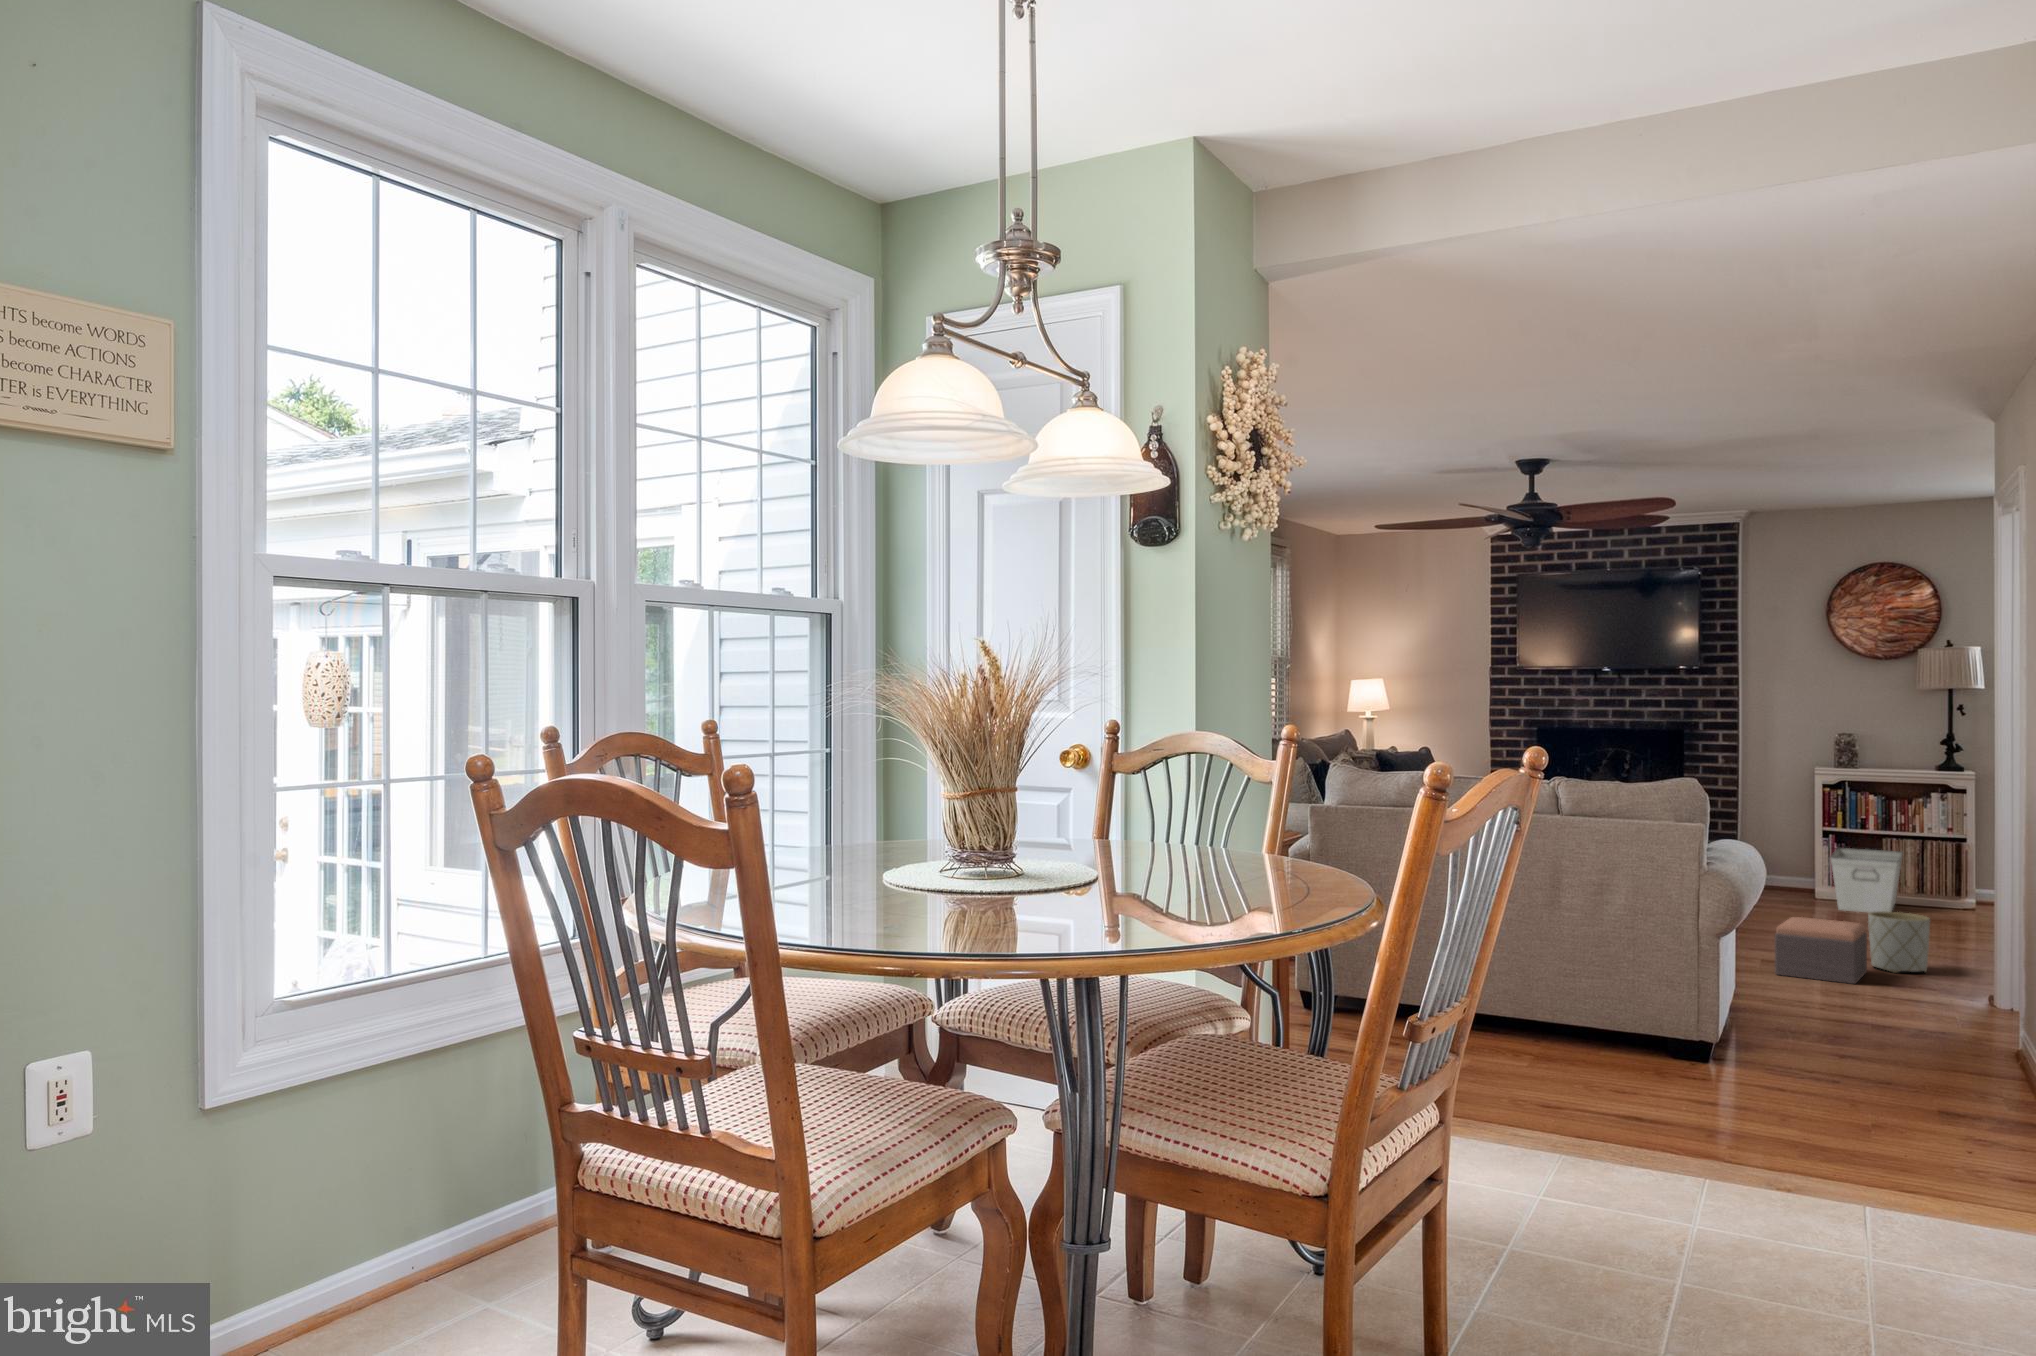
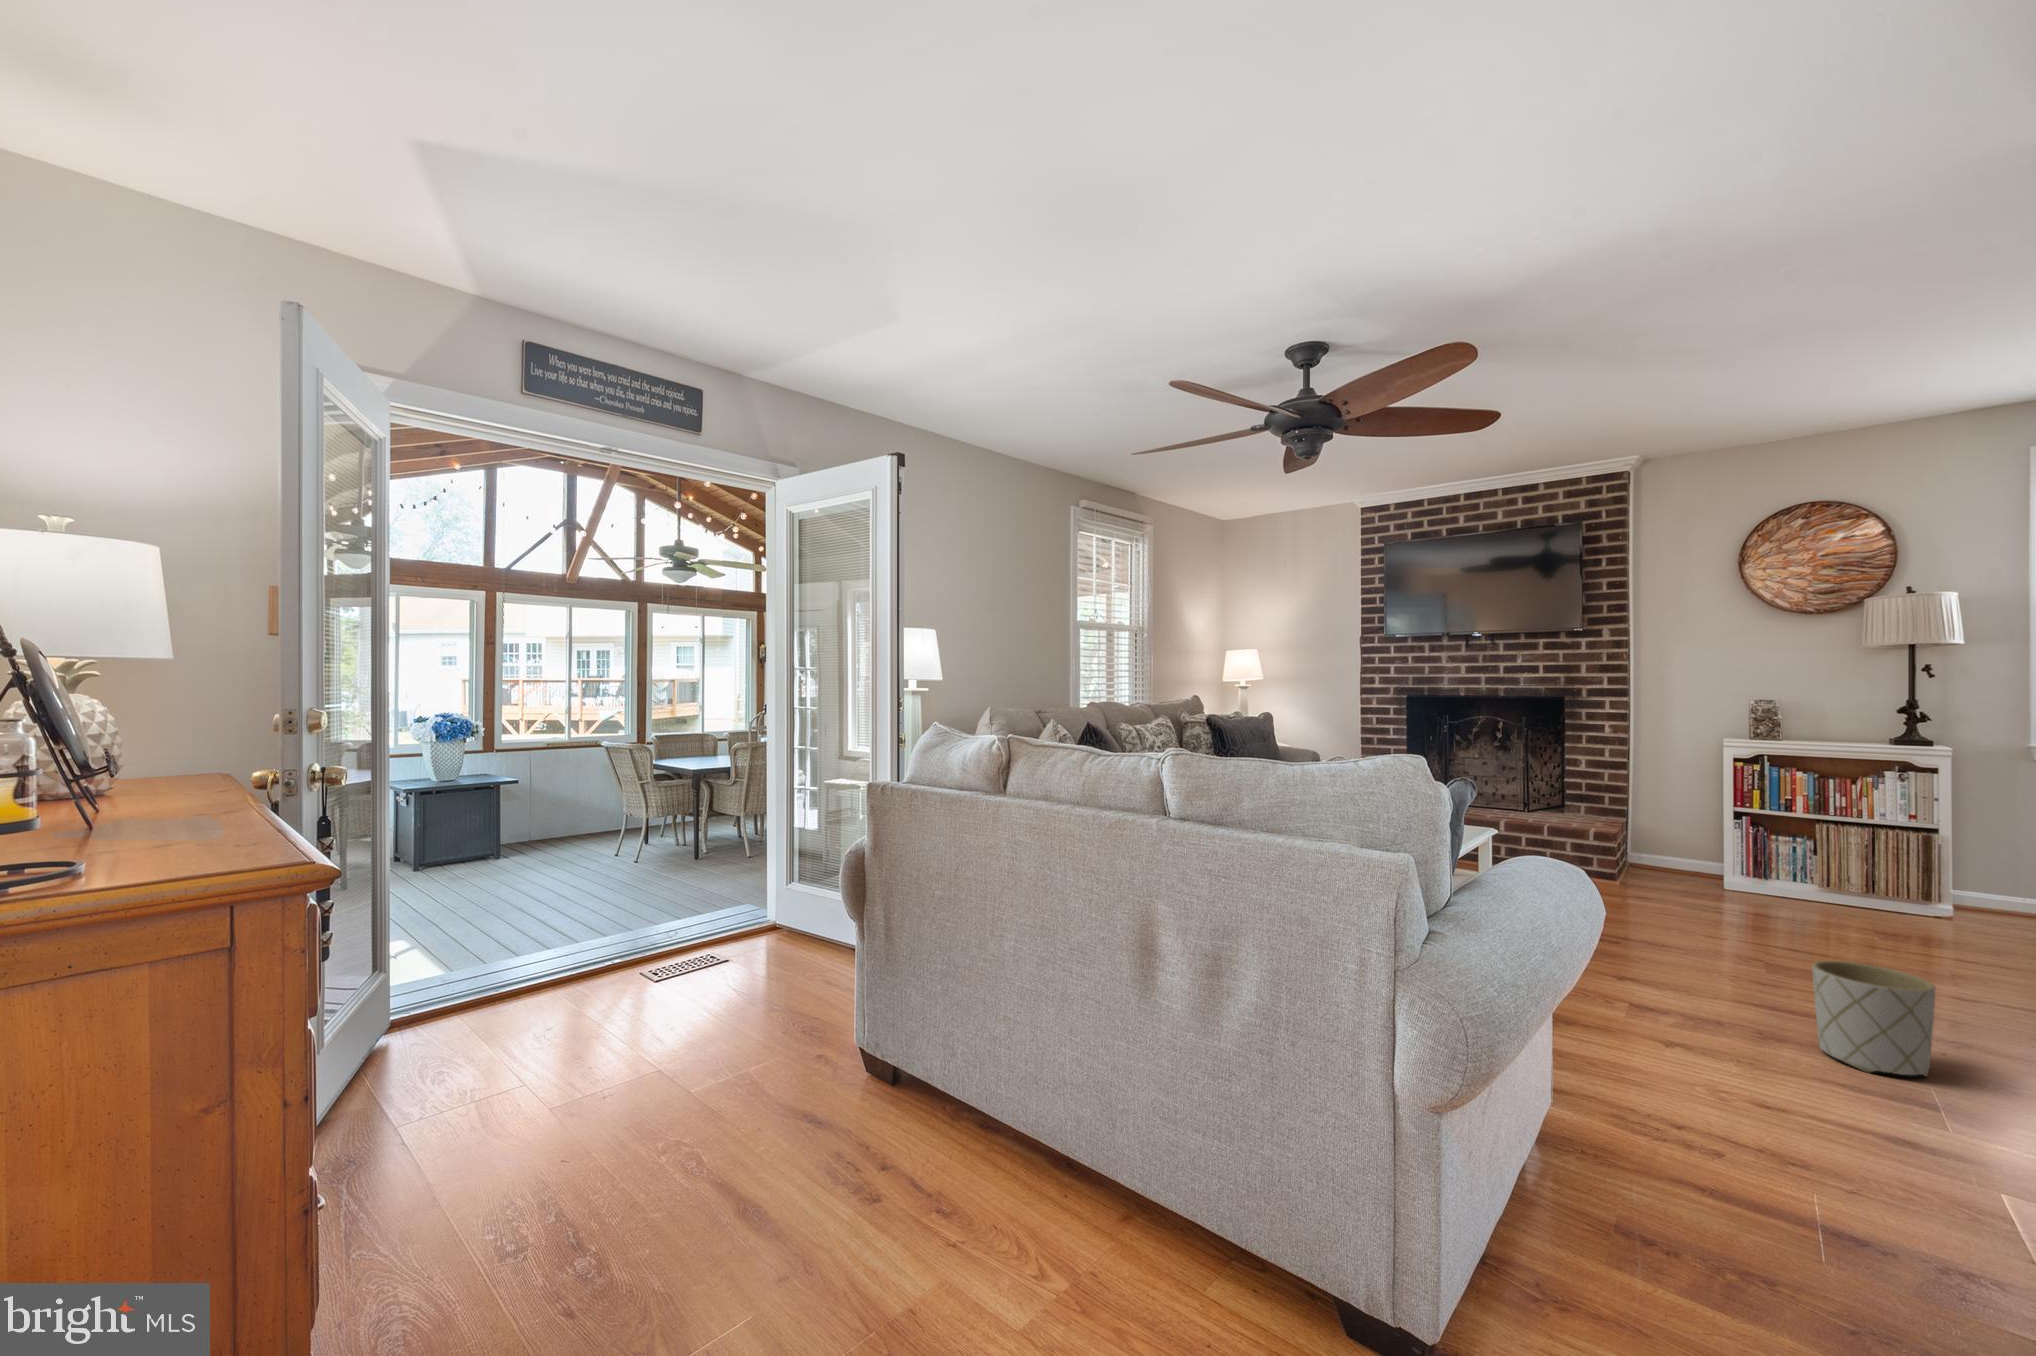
storage bin: present [1831,848,1903,913] -> none [1742,832,1846,924]
footstool: present [1775,917,1867,984] -> none [1642,961,1813,1104]

